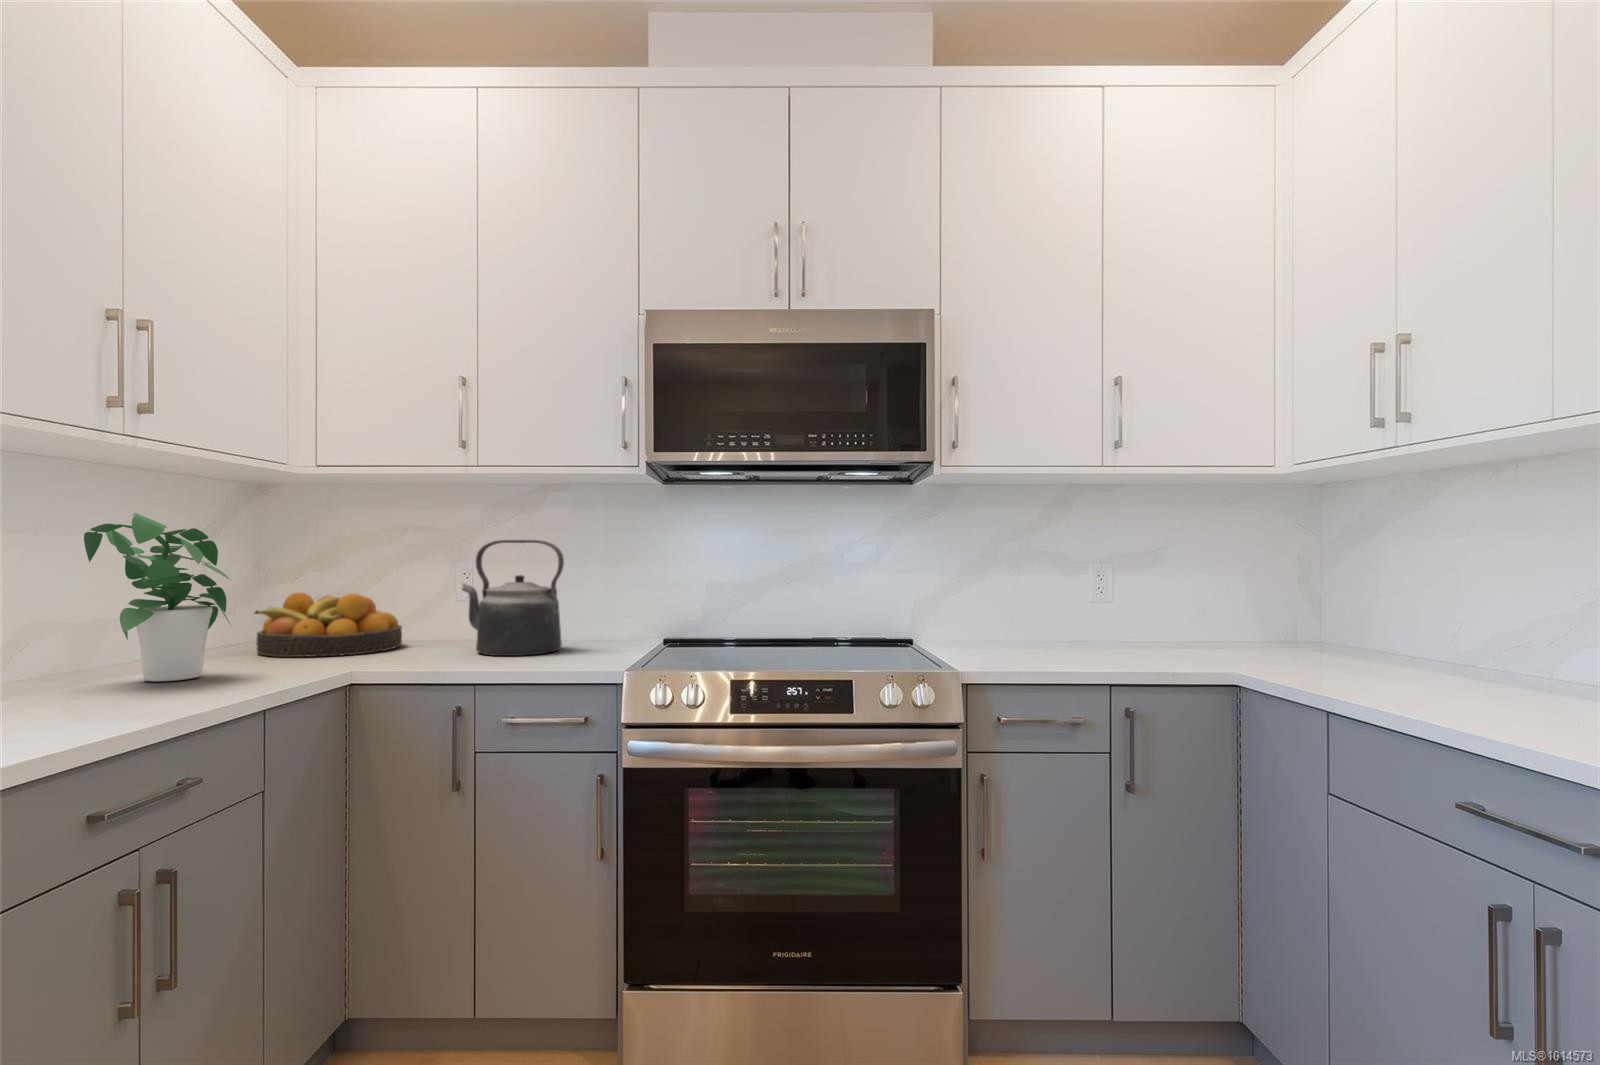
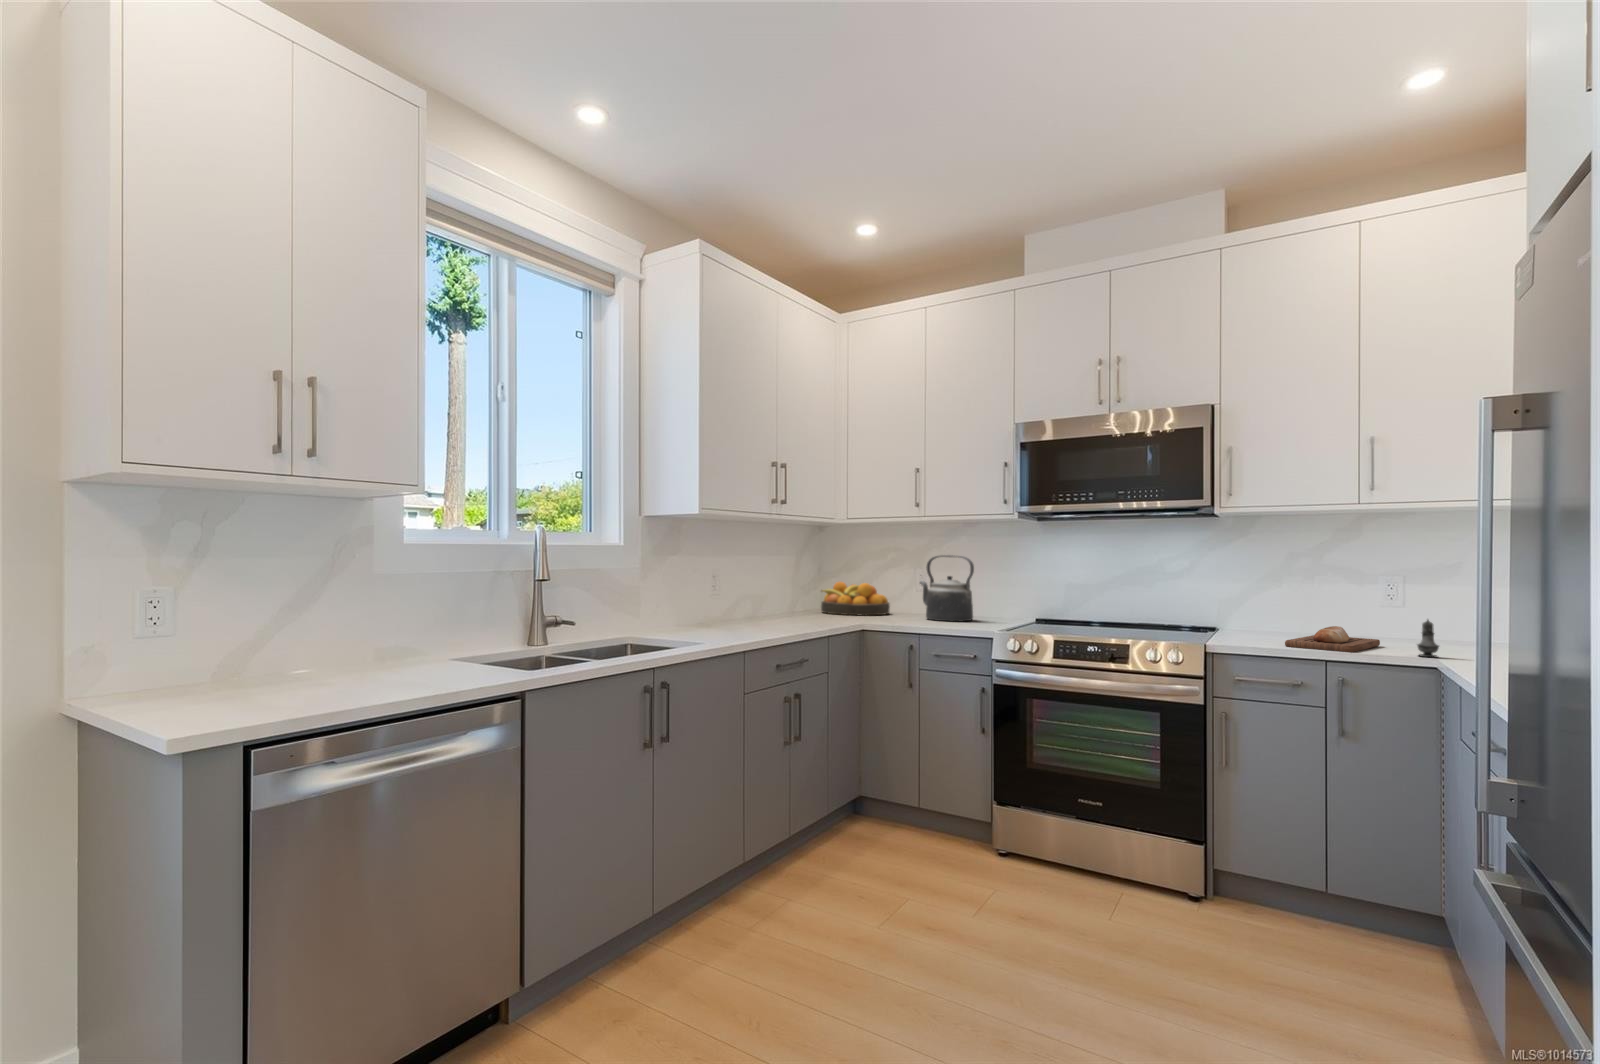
potted plant: present [84,513,230,681] -> none [759,541,813,618]
salt shaker: none [1192,614,1219,665] -> present [1417,620,1439,658]
bread loaf: none [1038,626,1127,666] -> present [1285,626,1380,652]

